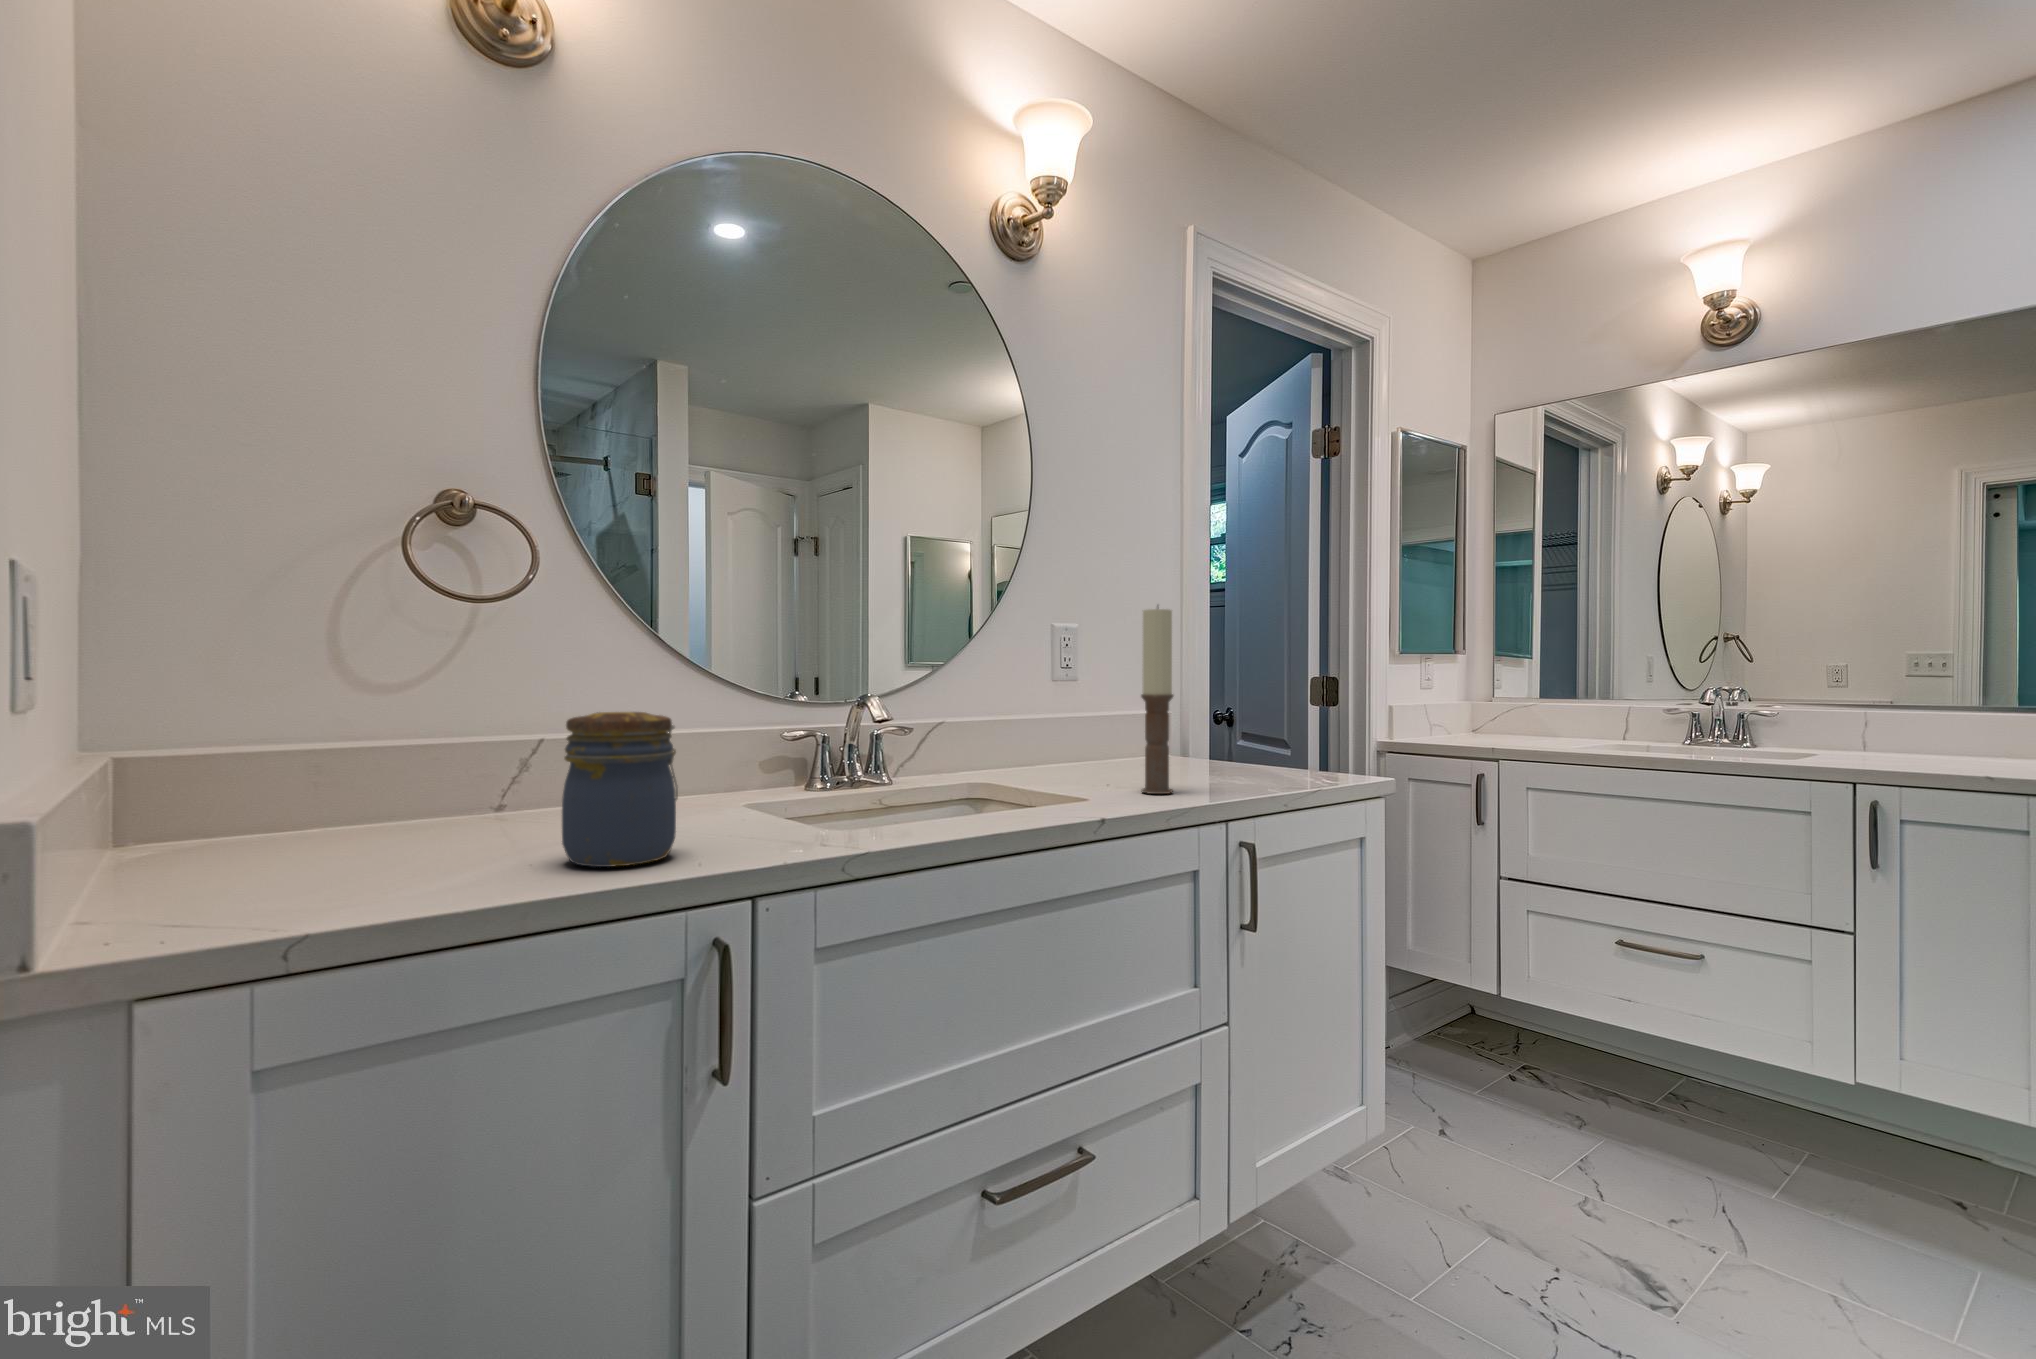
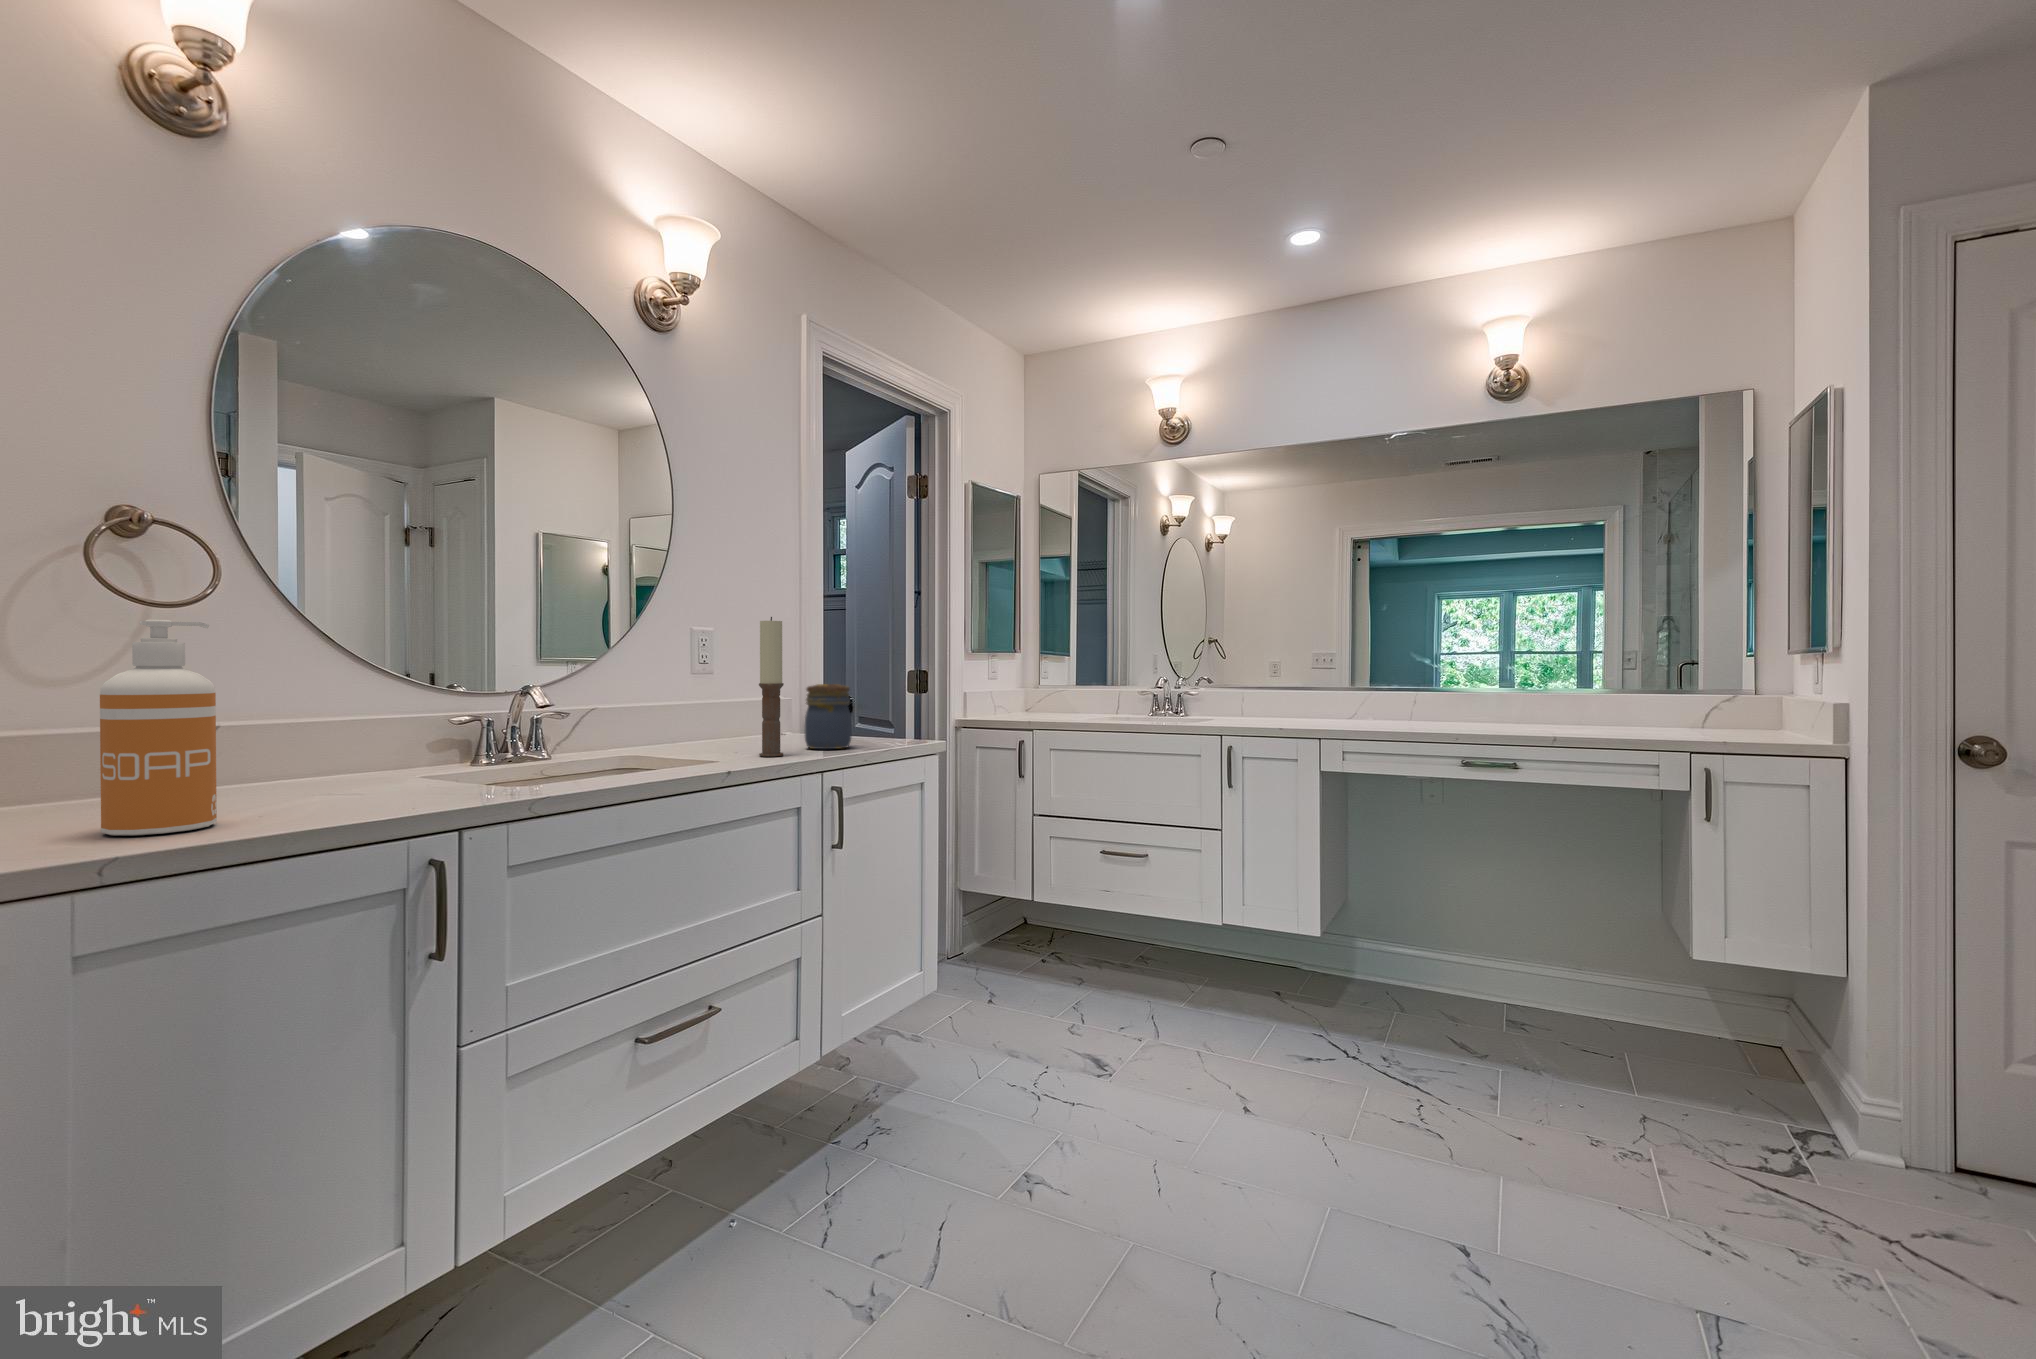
soap dispenser: none [353,609,478,888] -> present [100,620,217,835]
jar: present [562,712,678,867] -> present [805,684,852,749]

